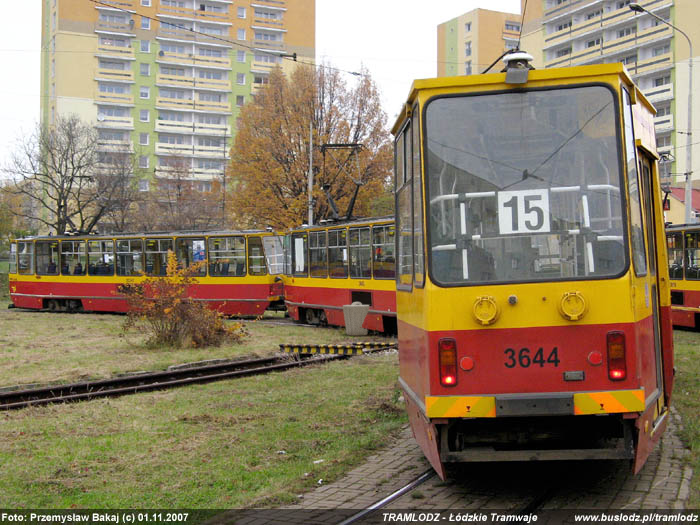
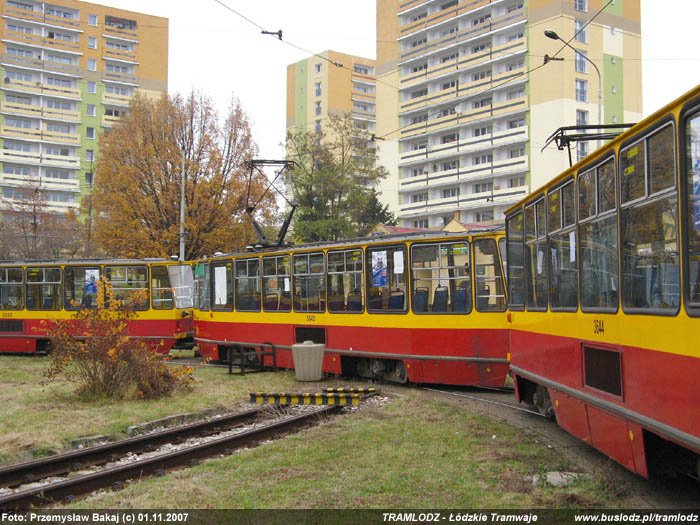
bench: none [297,303,338,331] -> present [229,342,277,375]

